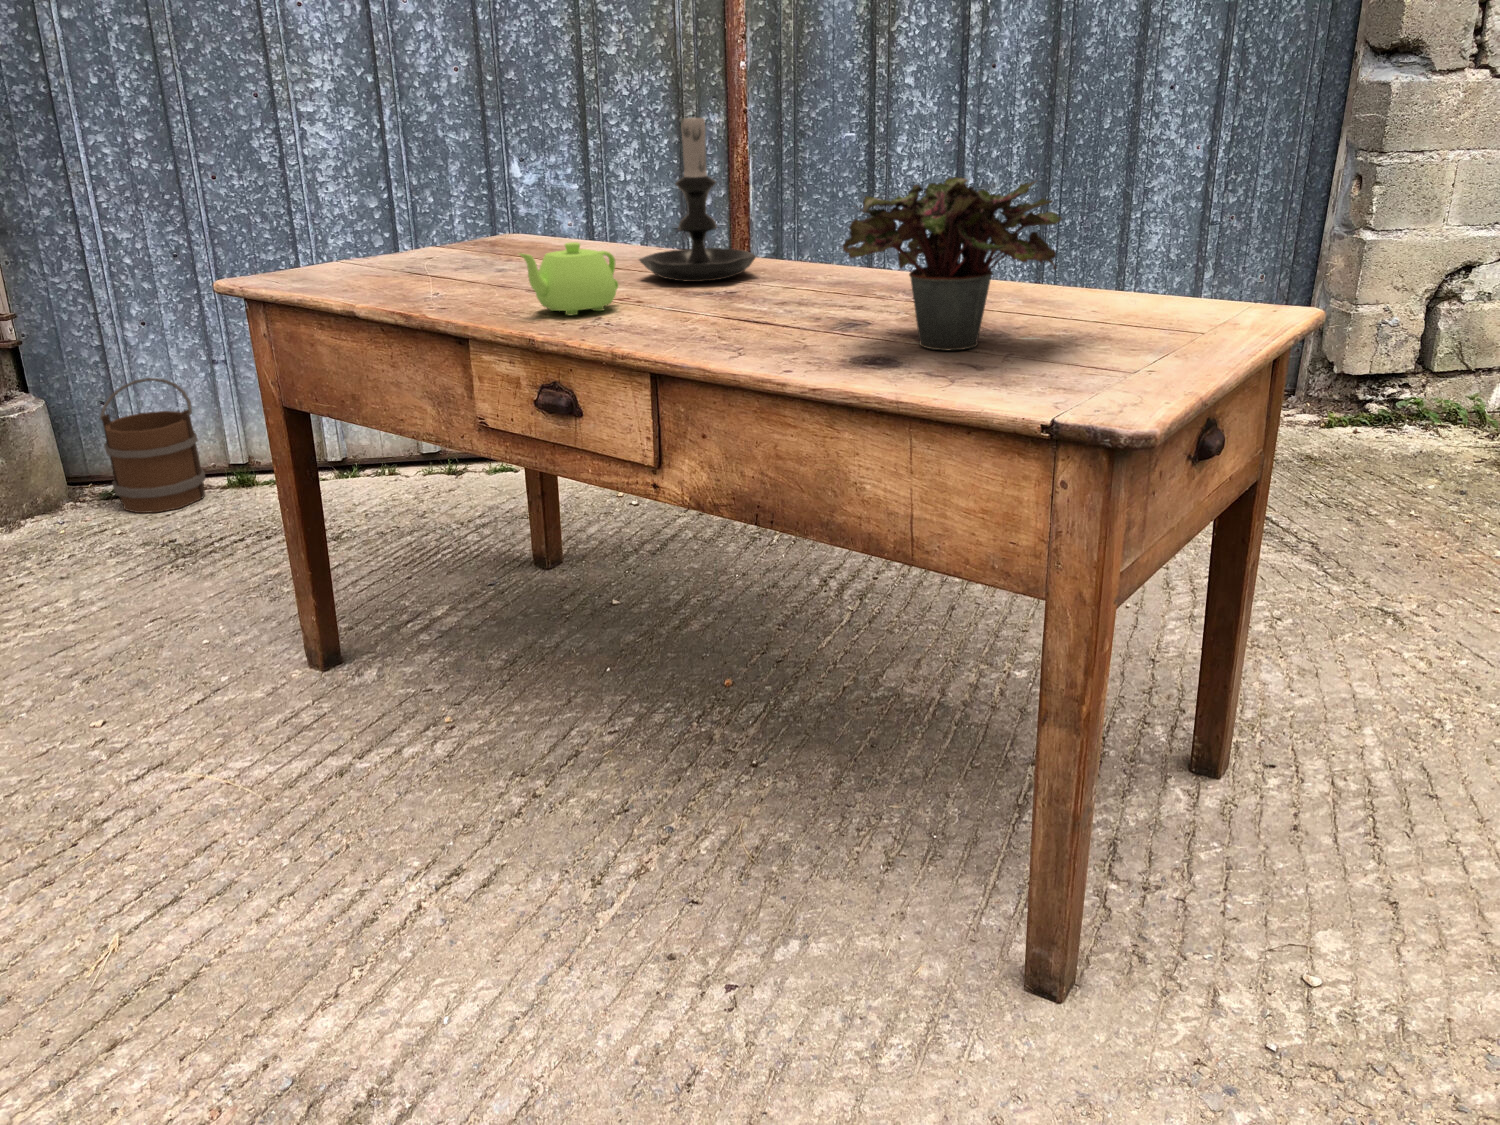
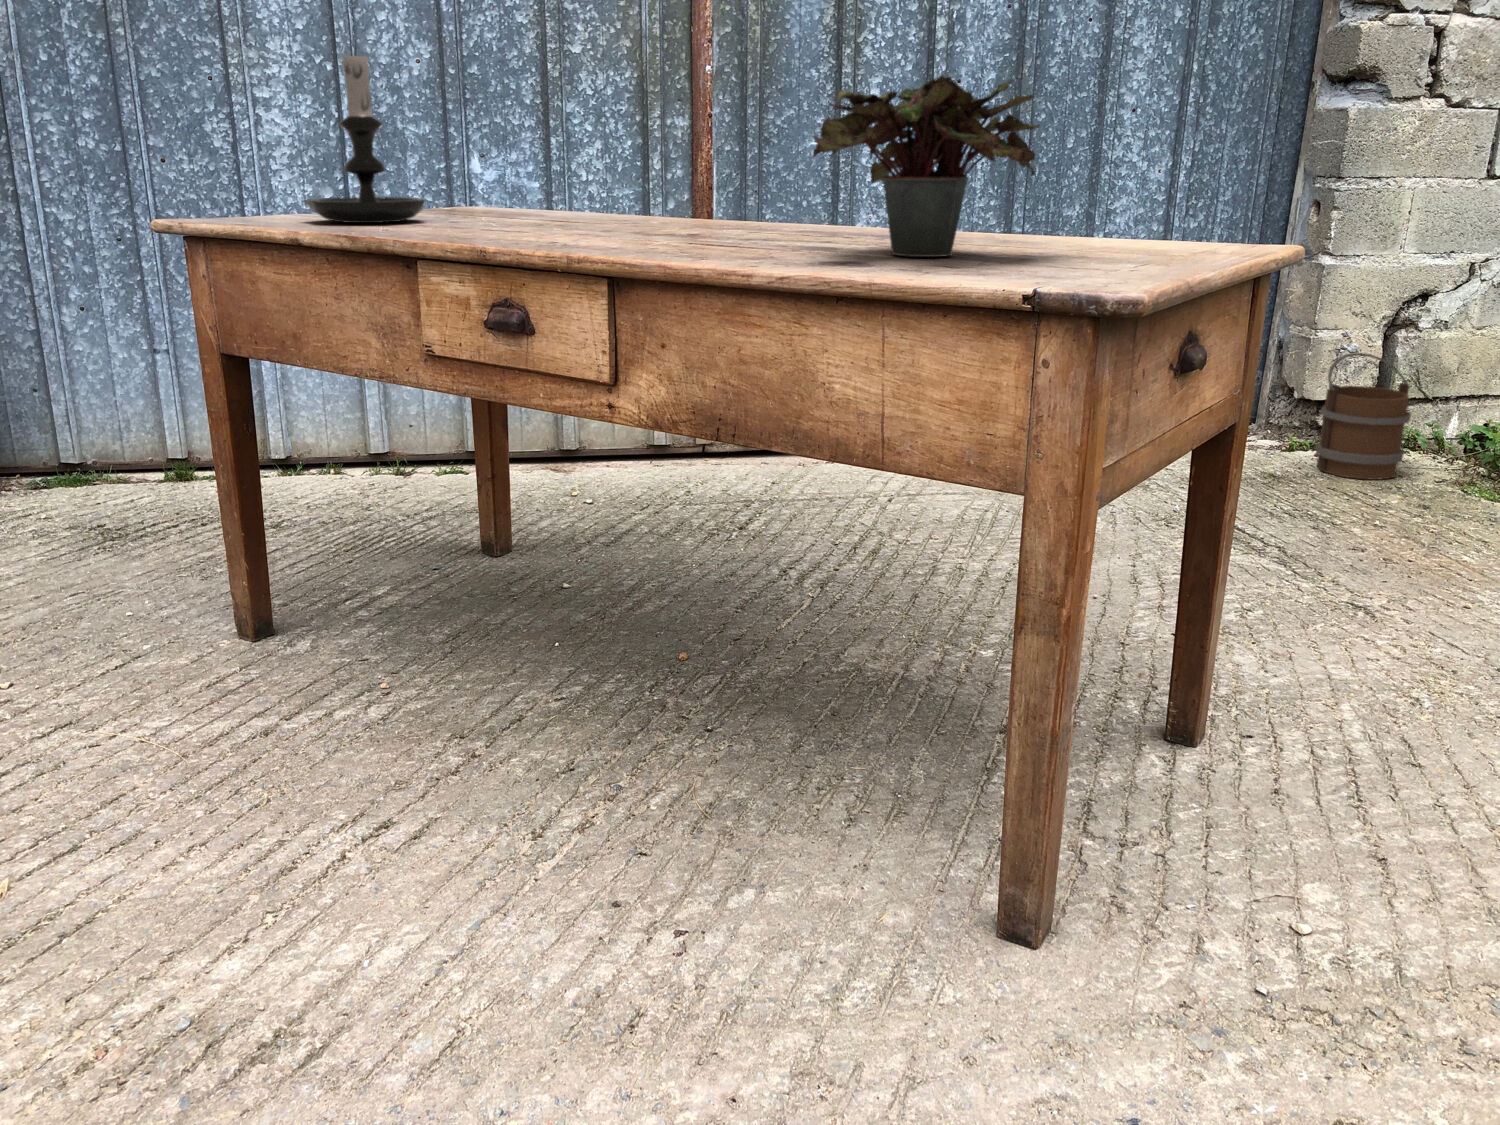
candle holder: present [639,106,756,282] -> present [304,43,425,223]
teapot: present [519,242,618,315] -> none [473,163,578,237]
bucket: present [100,378,205,513] -> present [1316,353,1411,479]

